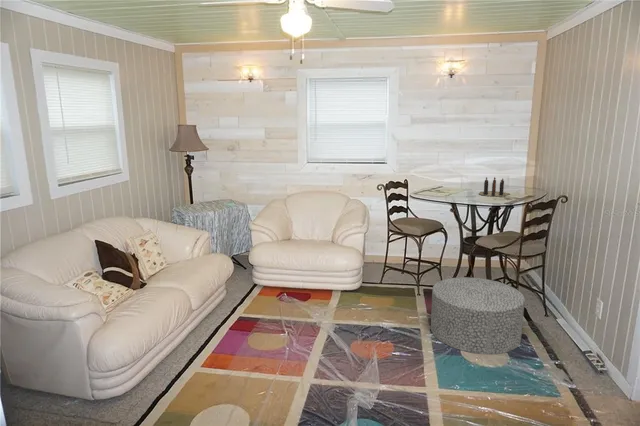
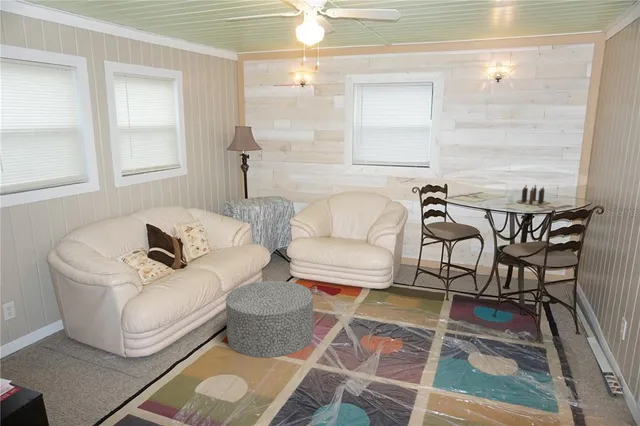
ottoman: present [431,277,525,354] -> present [226,281,313,357]

